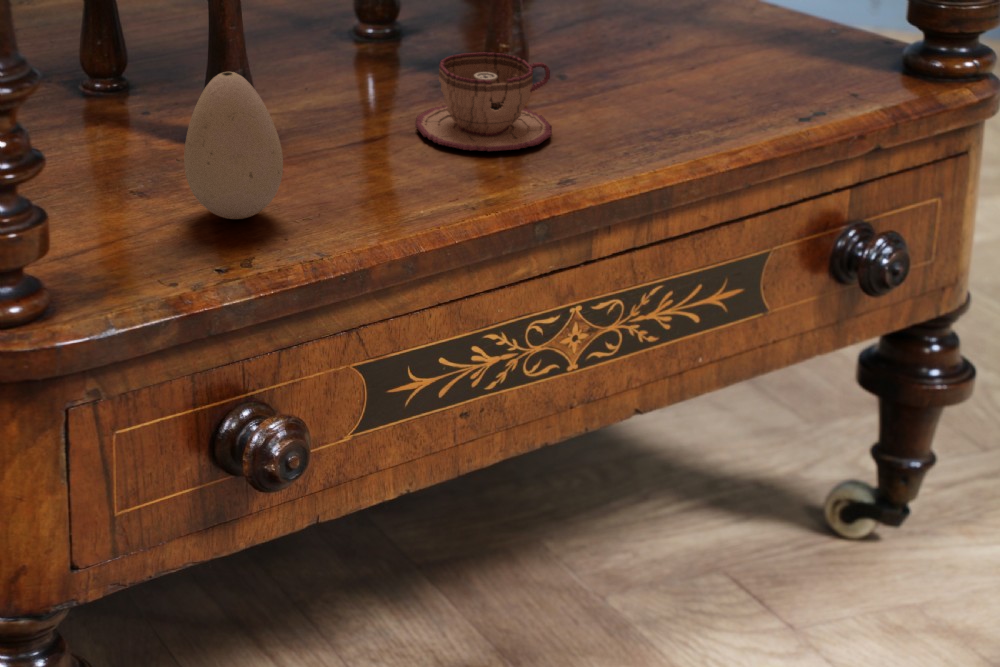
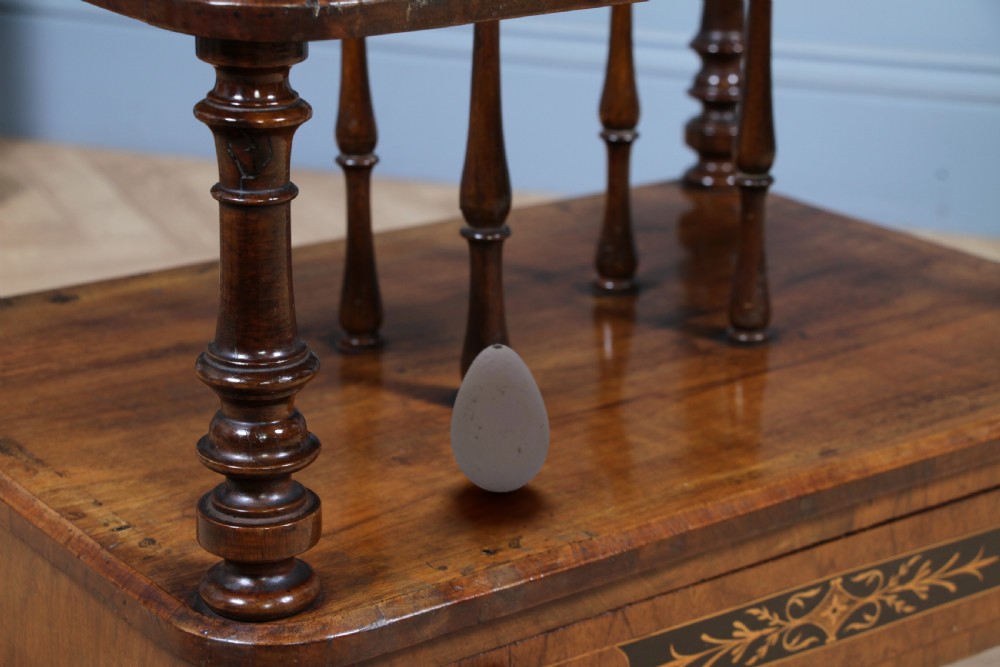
teacup: present [415,52,552,151] -> none [669,316,807,418]

